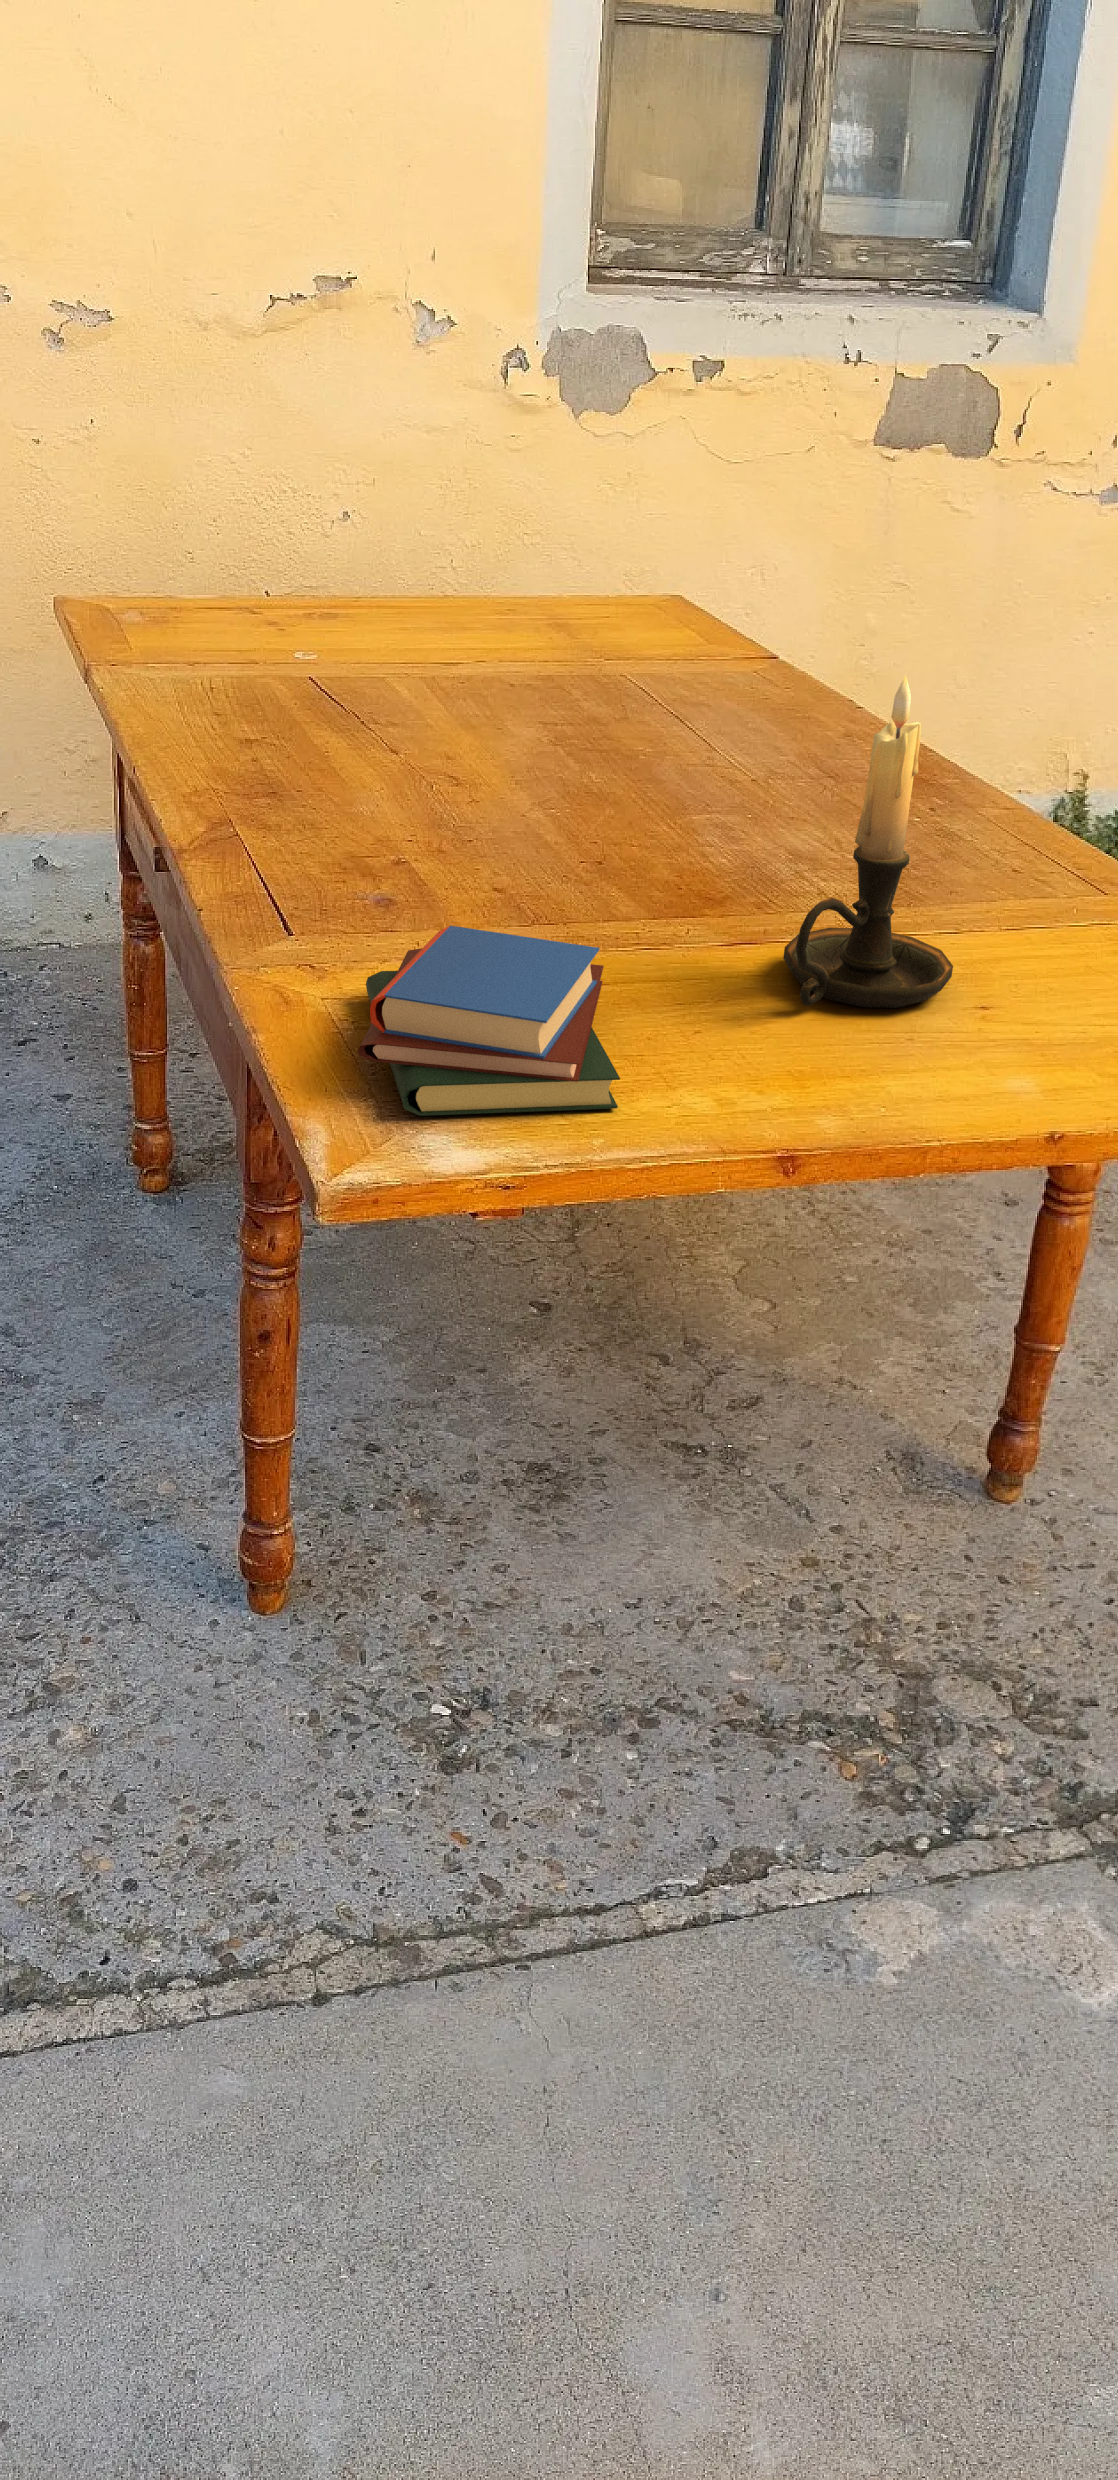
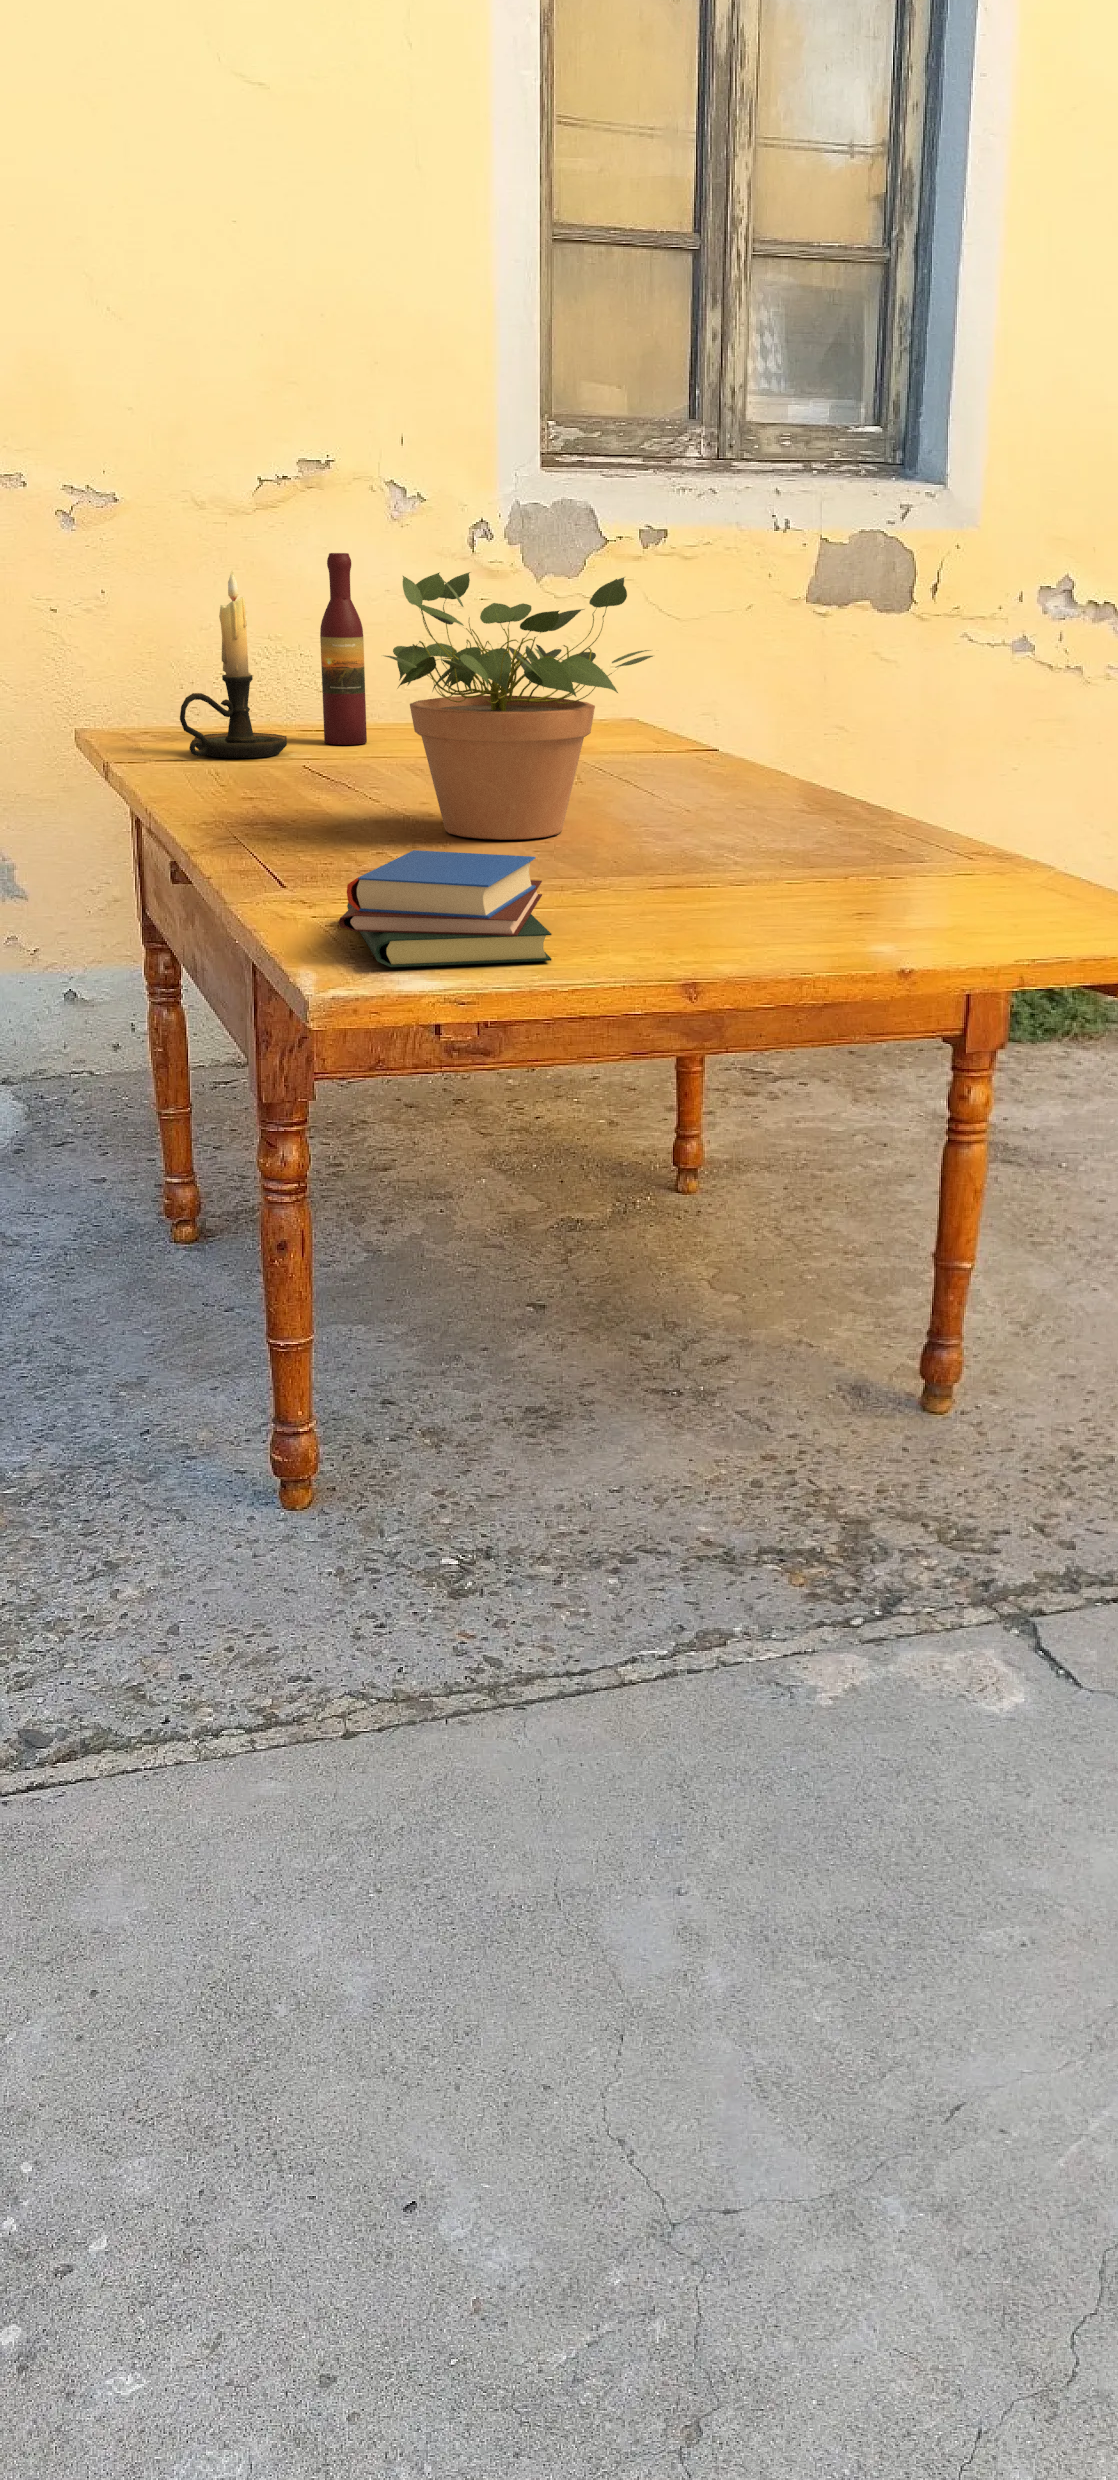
wine bottle: none [334,409,384,626] -> present [320,553,367,745]
potted plant: none [410,503,748,832] -> present [385,572,653,840]
candle holder: present [783,675,953,1008] -> present [180,571,287,758]

